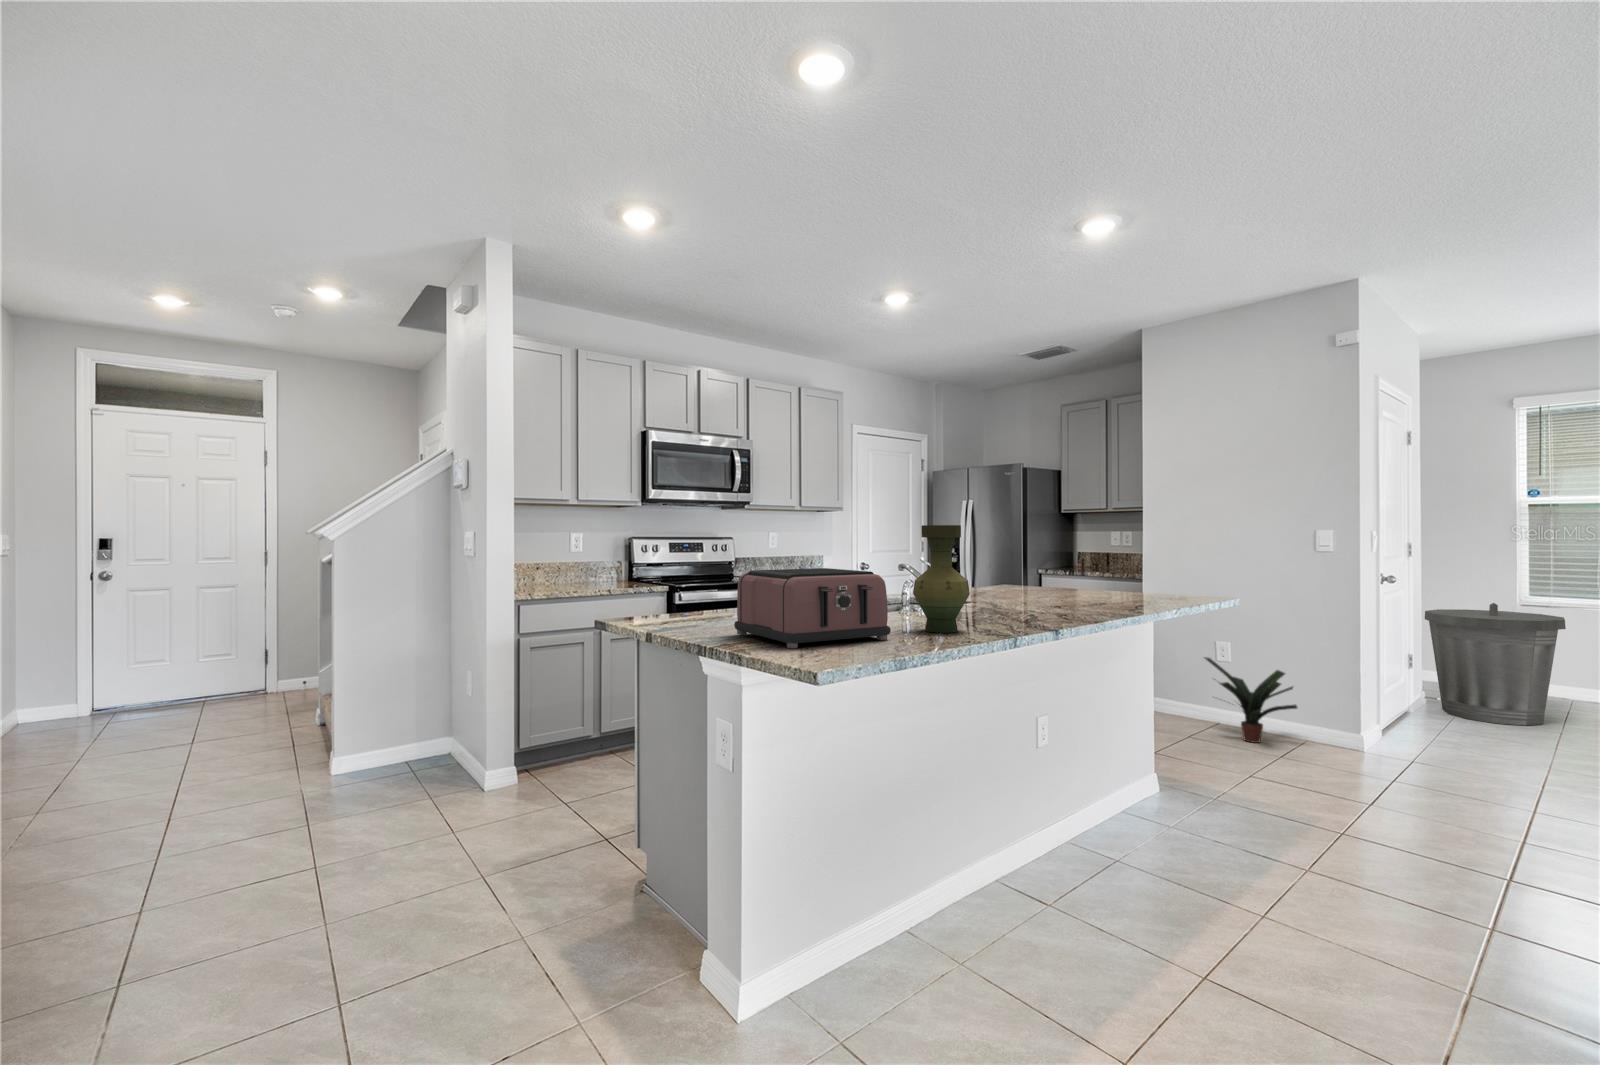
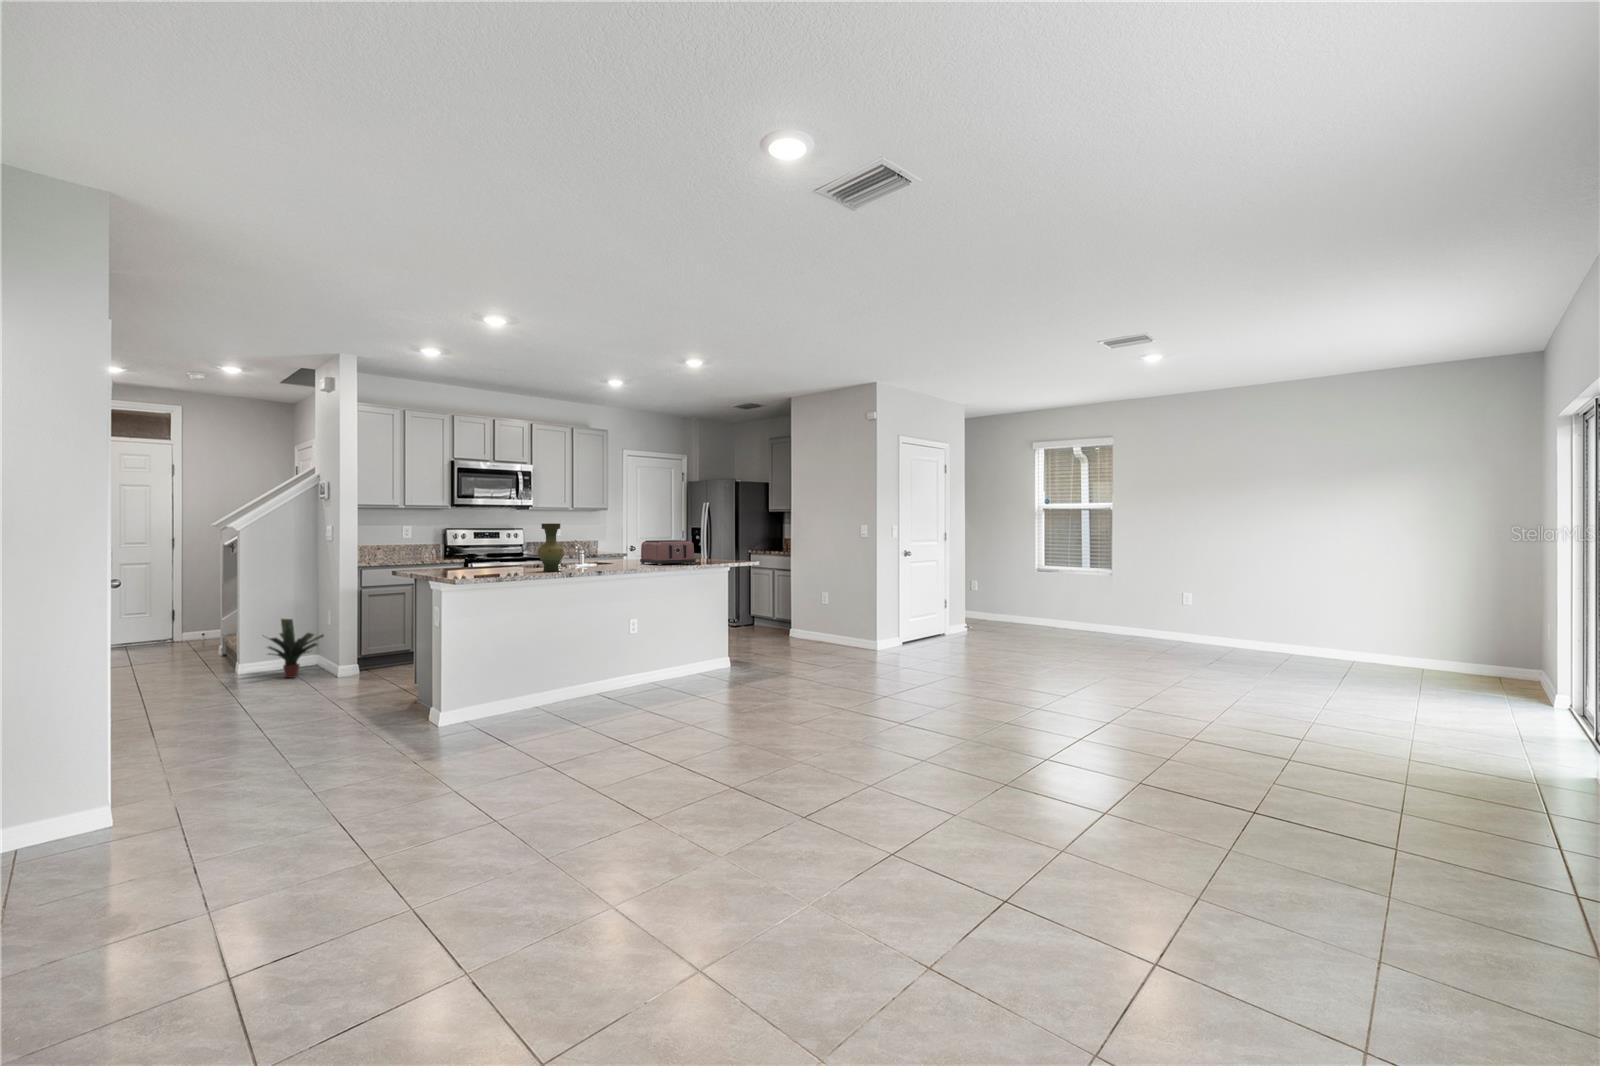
toaster: present [734,568,891,648] -> present [640,540,695,565]
trash can: present [1425,603,1566,725] -> none [961,570,1026,642]
potted plant: present [1205,657,1297,743] -> present [263,619,324,678]

